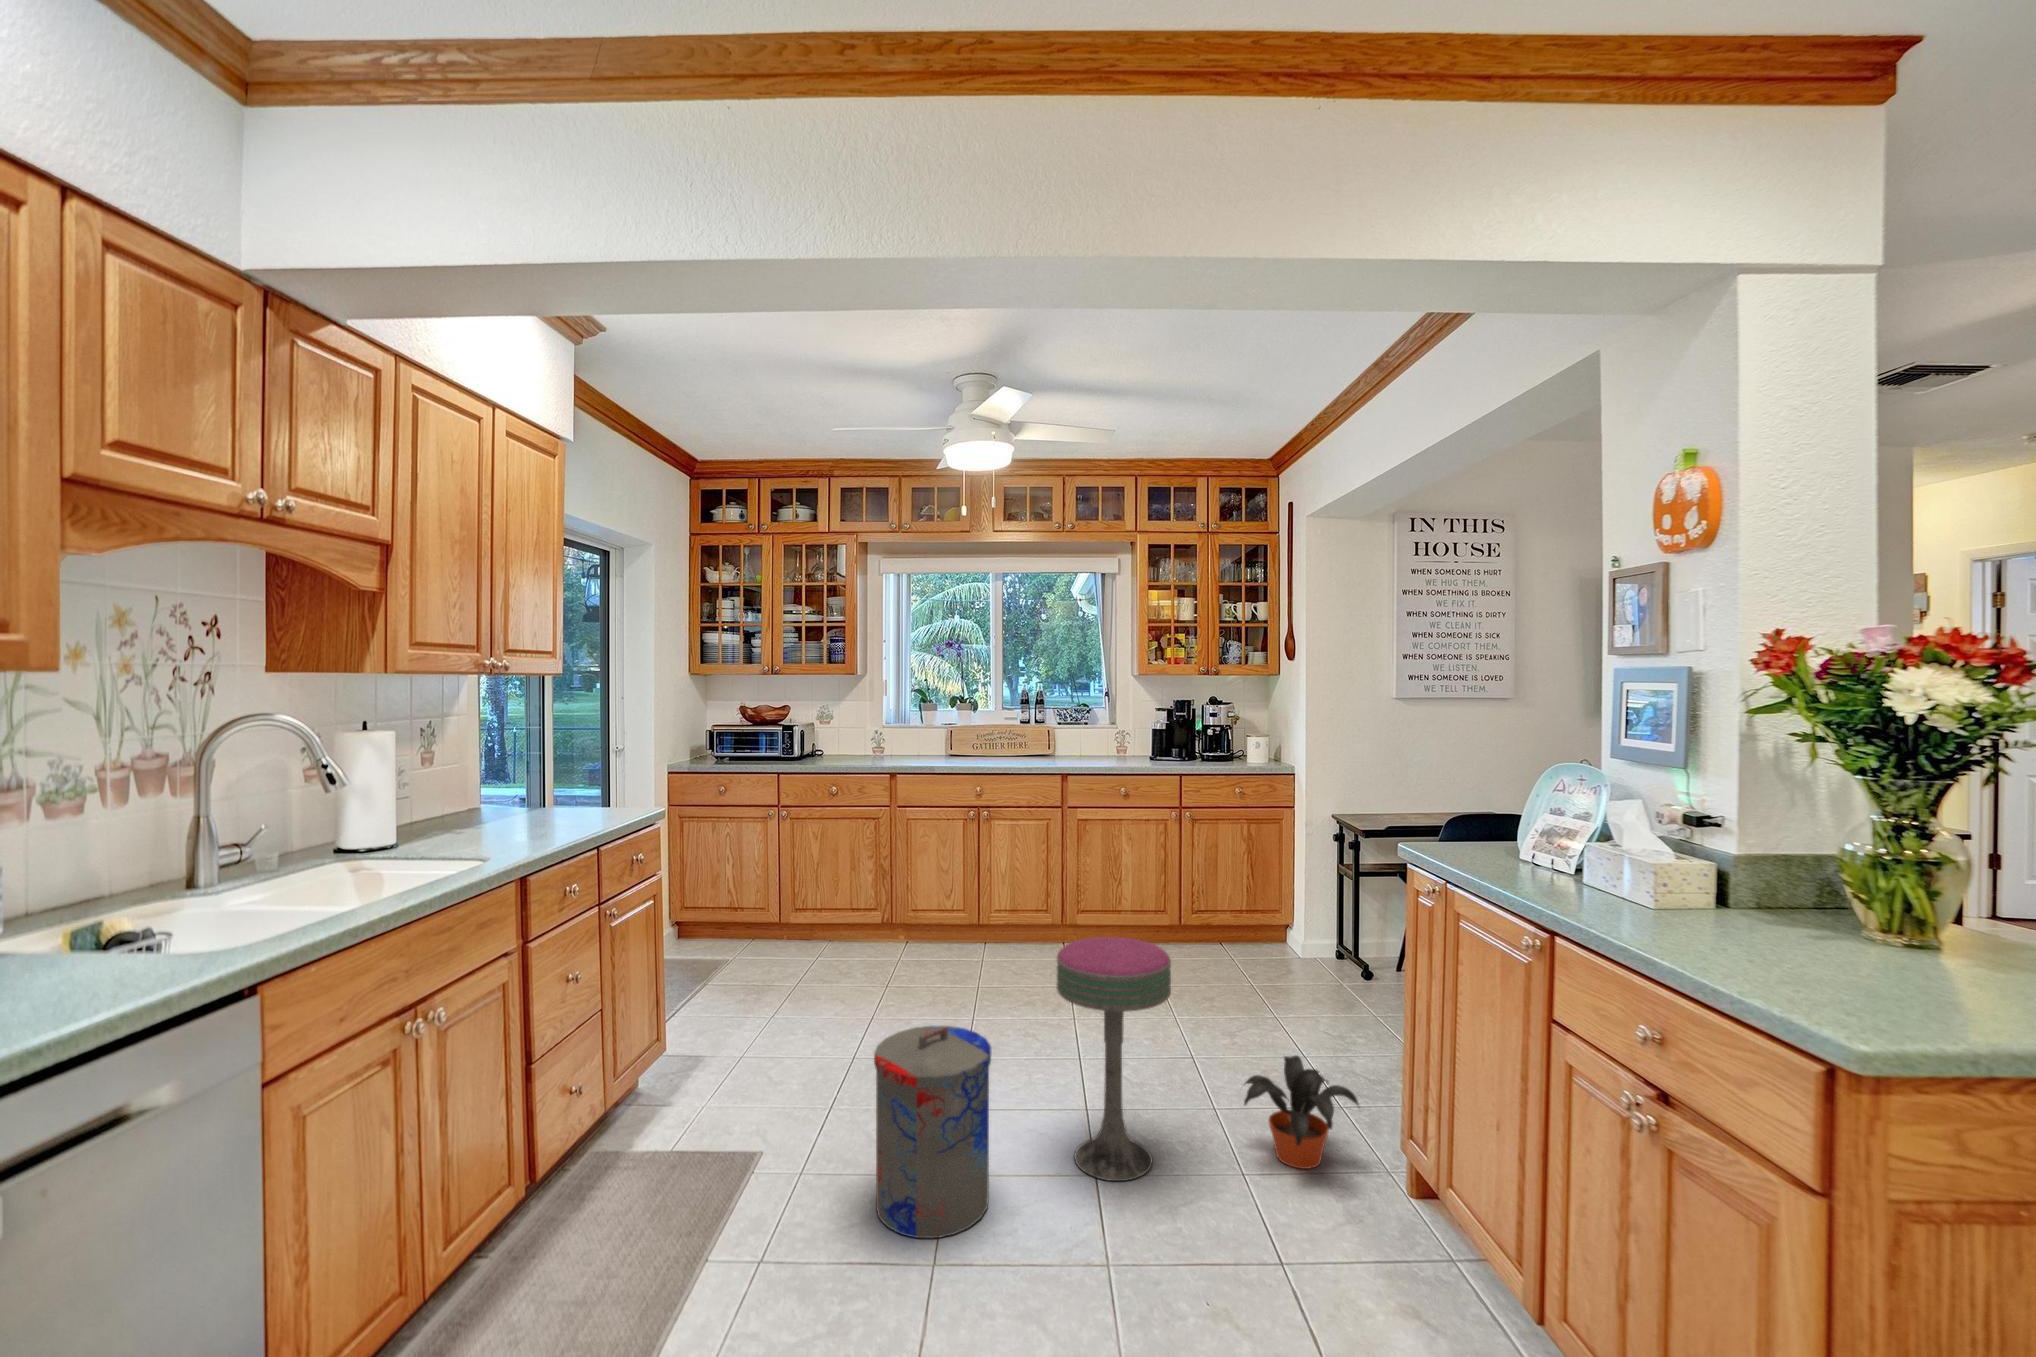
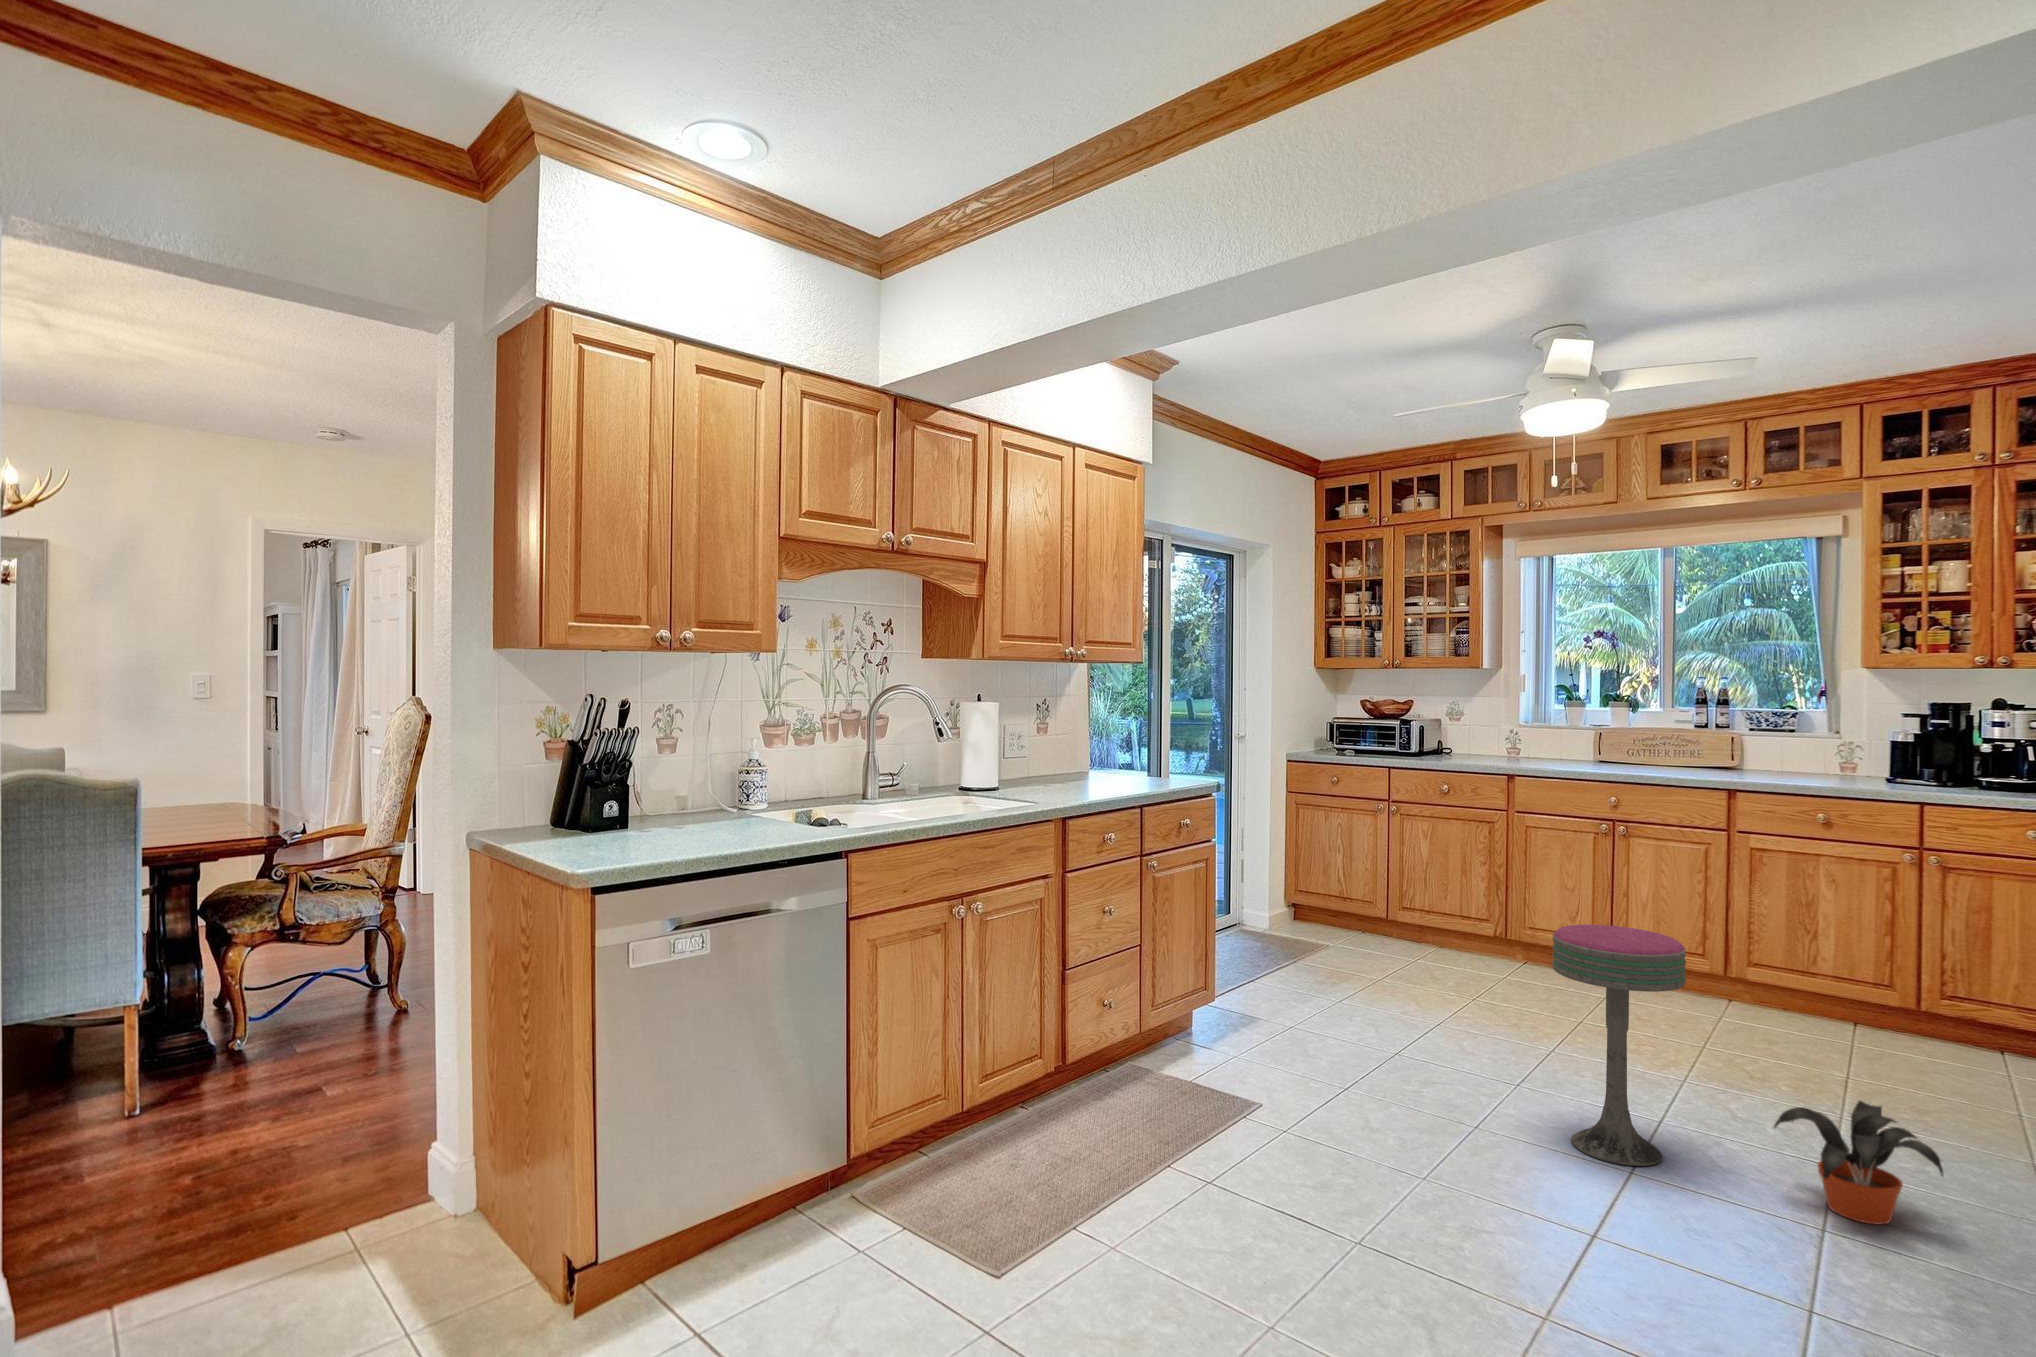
trash can: present [874,1026,991,1238] -> none [1357,966,1467,1141]

